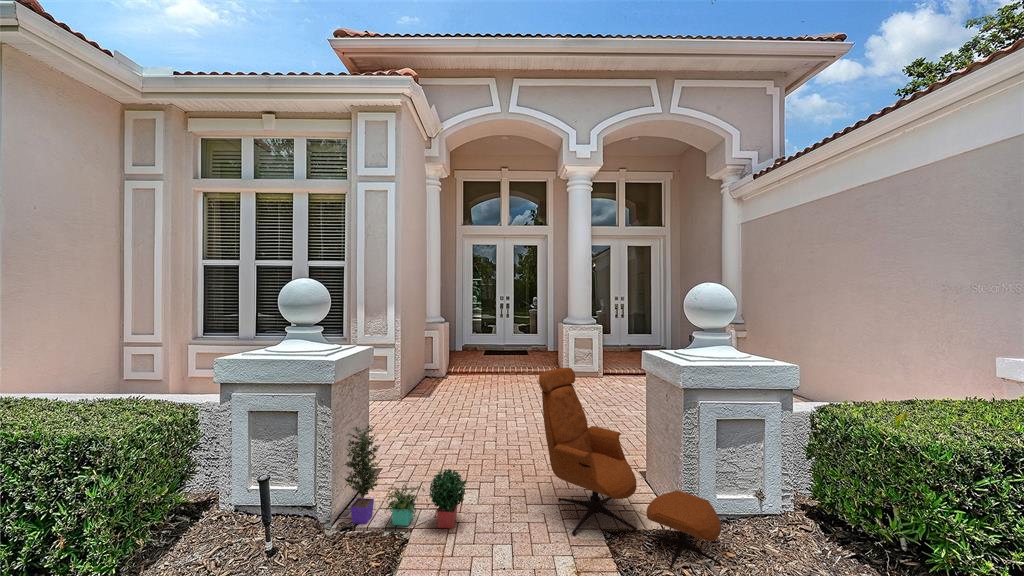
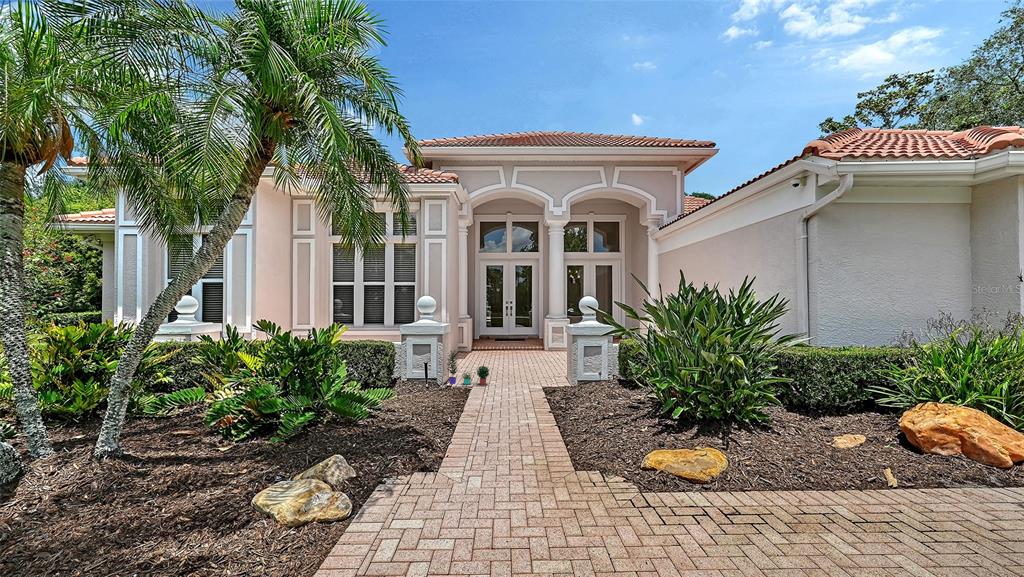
lounge chair: present [539,368,721,569] -> none [516,332,573,391]

